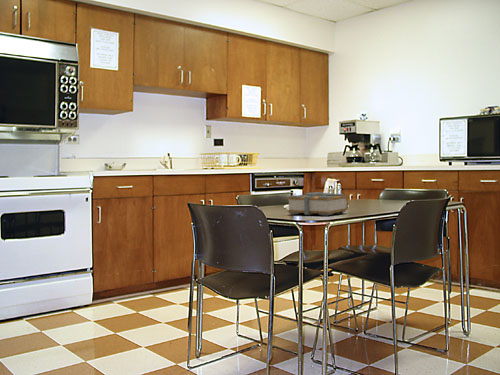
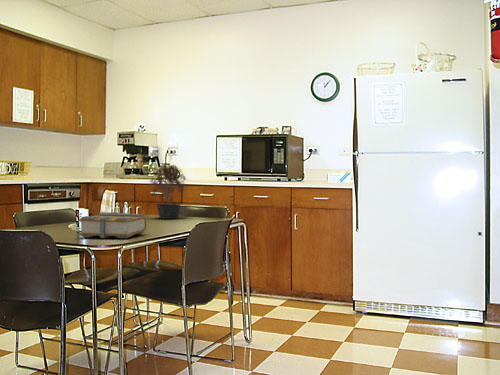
potted plant: none [359,147,402,203] -> present [149,164,186,219]

